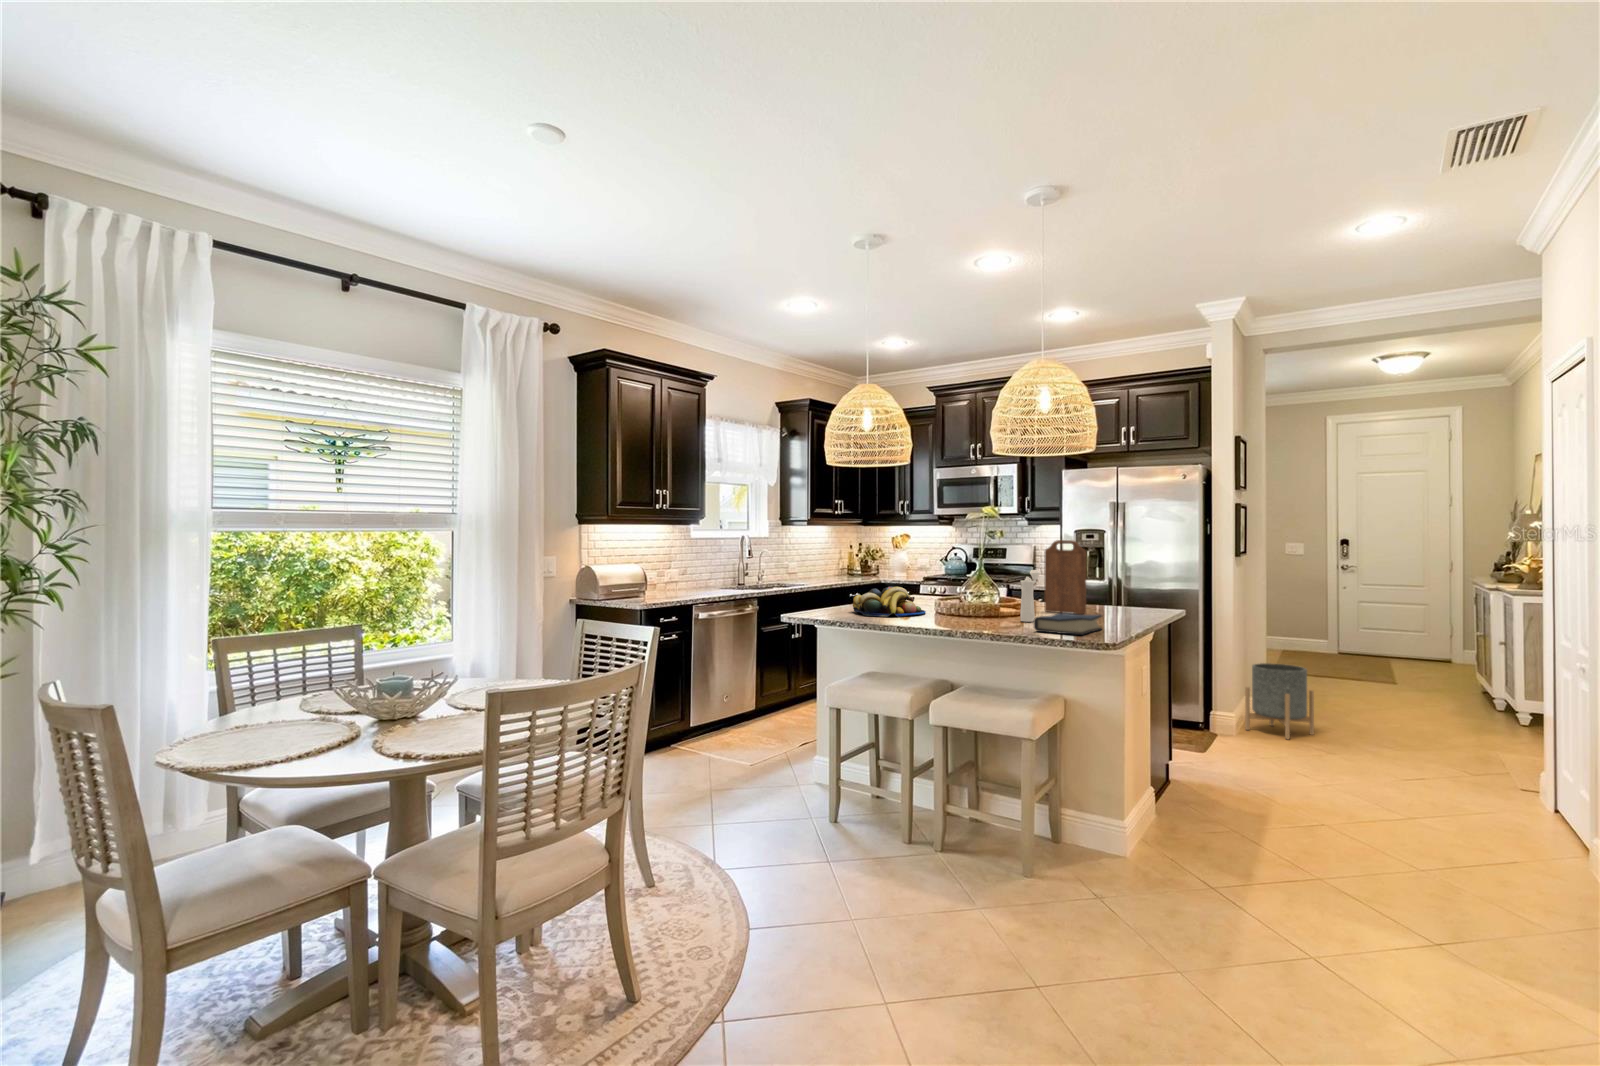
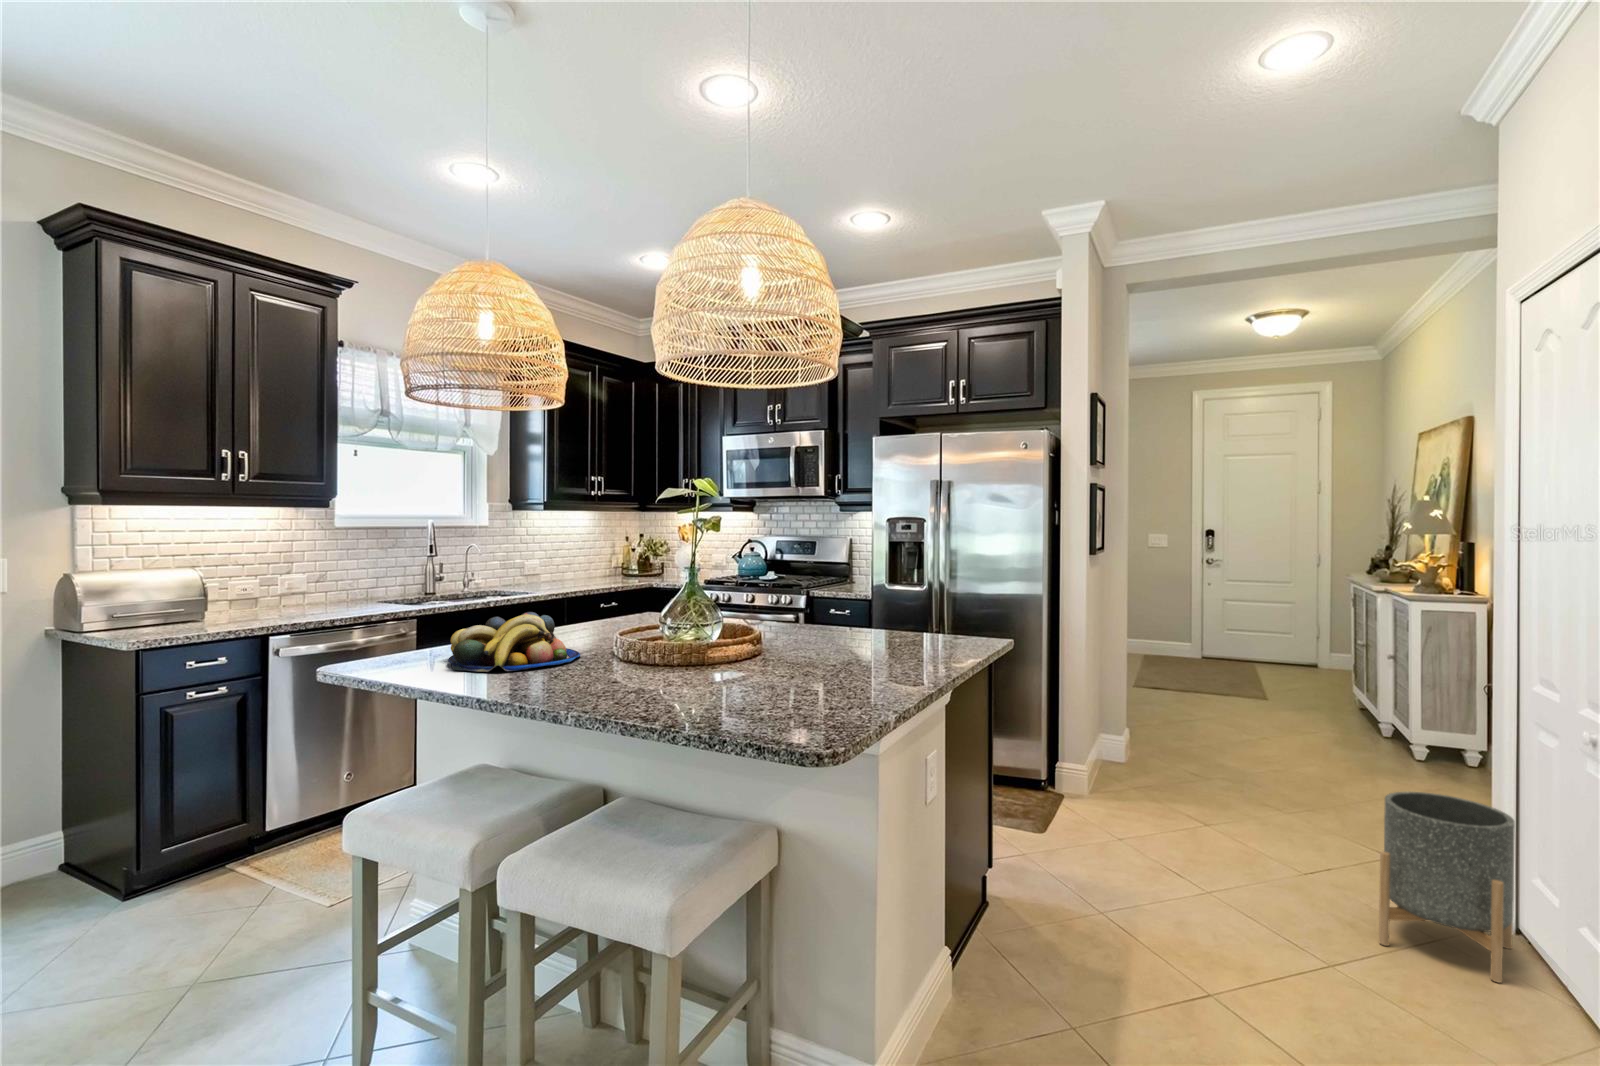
cutting board: present [1044,540,1086,614] -> none [785,534,846,657]
pepper mill: present [1020,570,1040,622] -> none [713,586,757,682]
hardback book: present [1034,613,1102,635] -> none [697,671,835,728]
planter: present [1245,663,1314,739] -> present [1379,792,1515,983]

